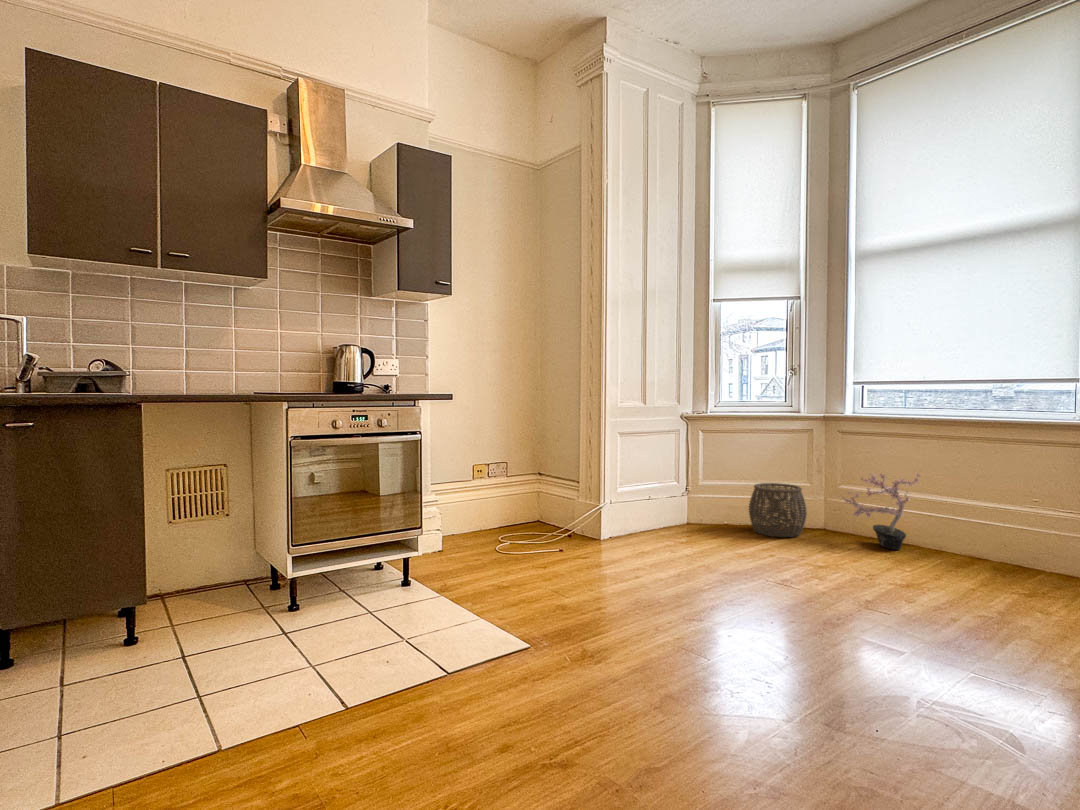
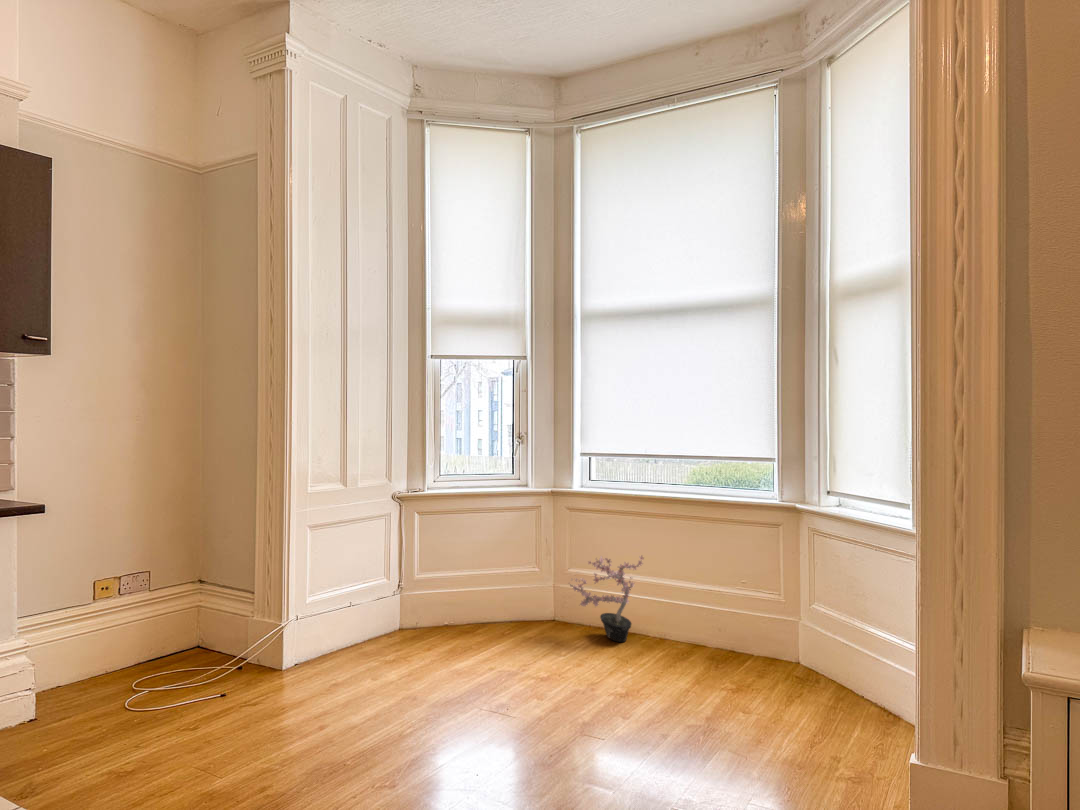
woven basket: present [749,483,807,537] -> none [470,572,534,639]

